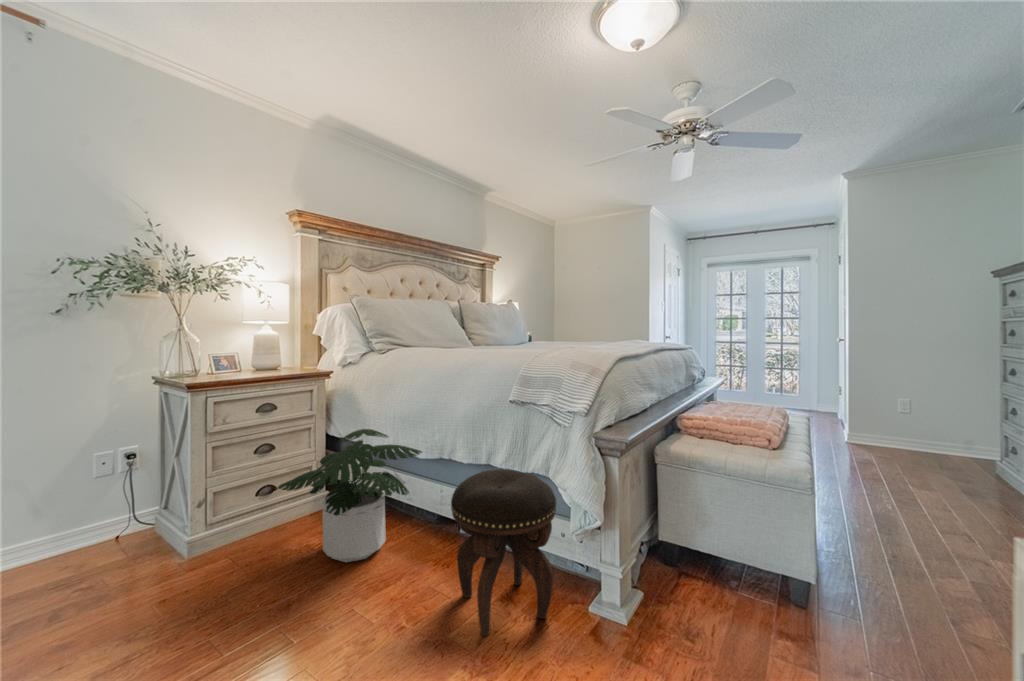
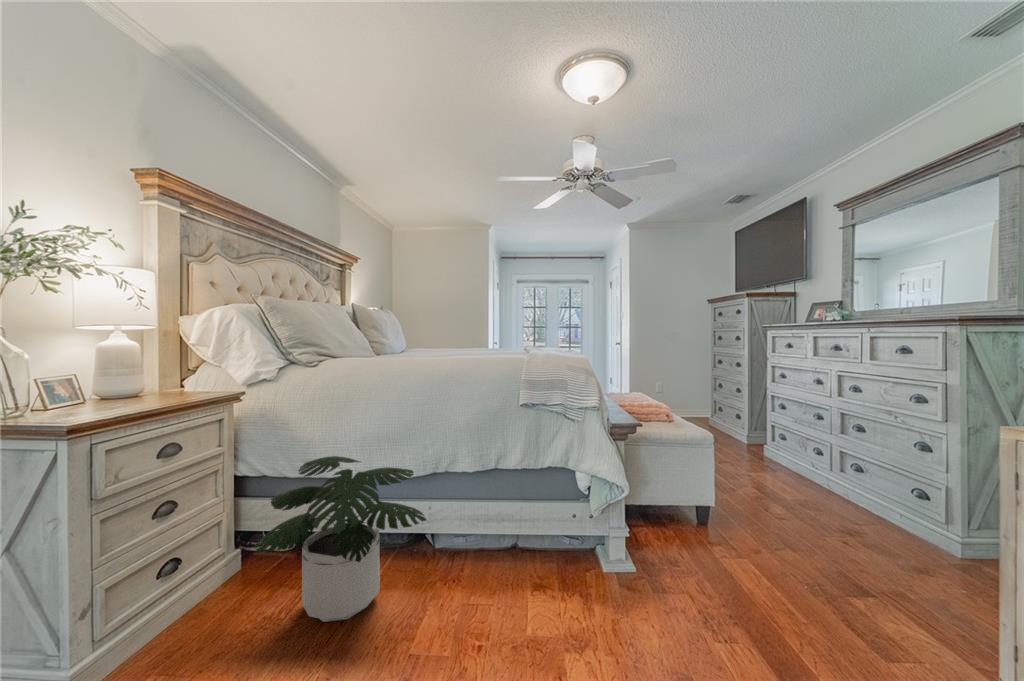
footstool: present [451,469,556,636] -> none [499,468,597,624]

